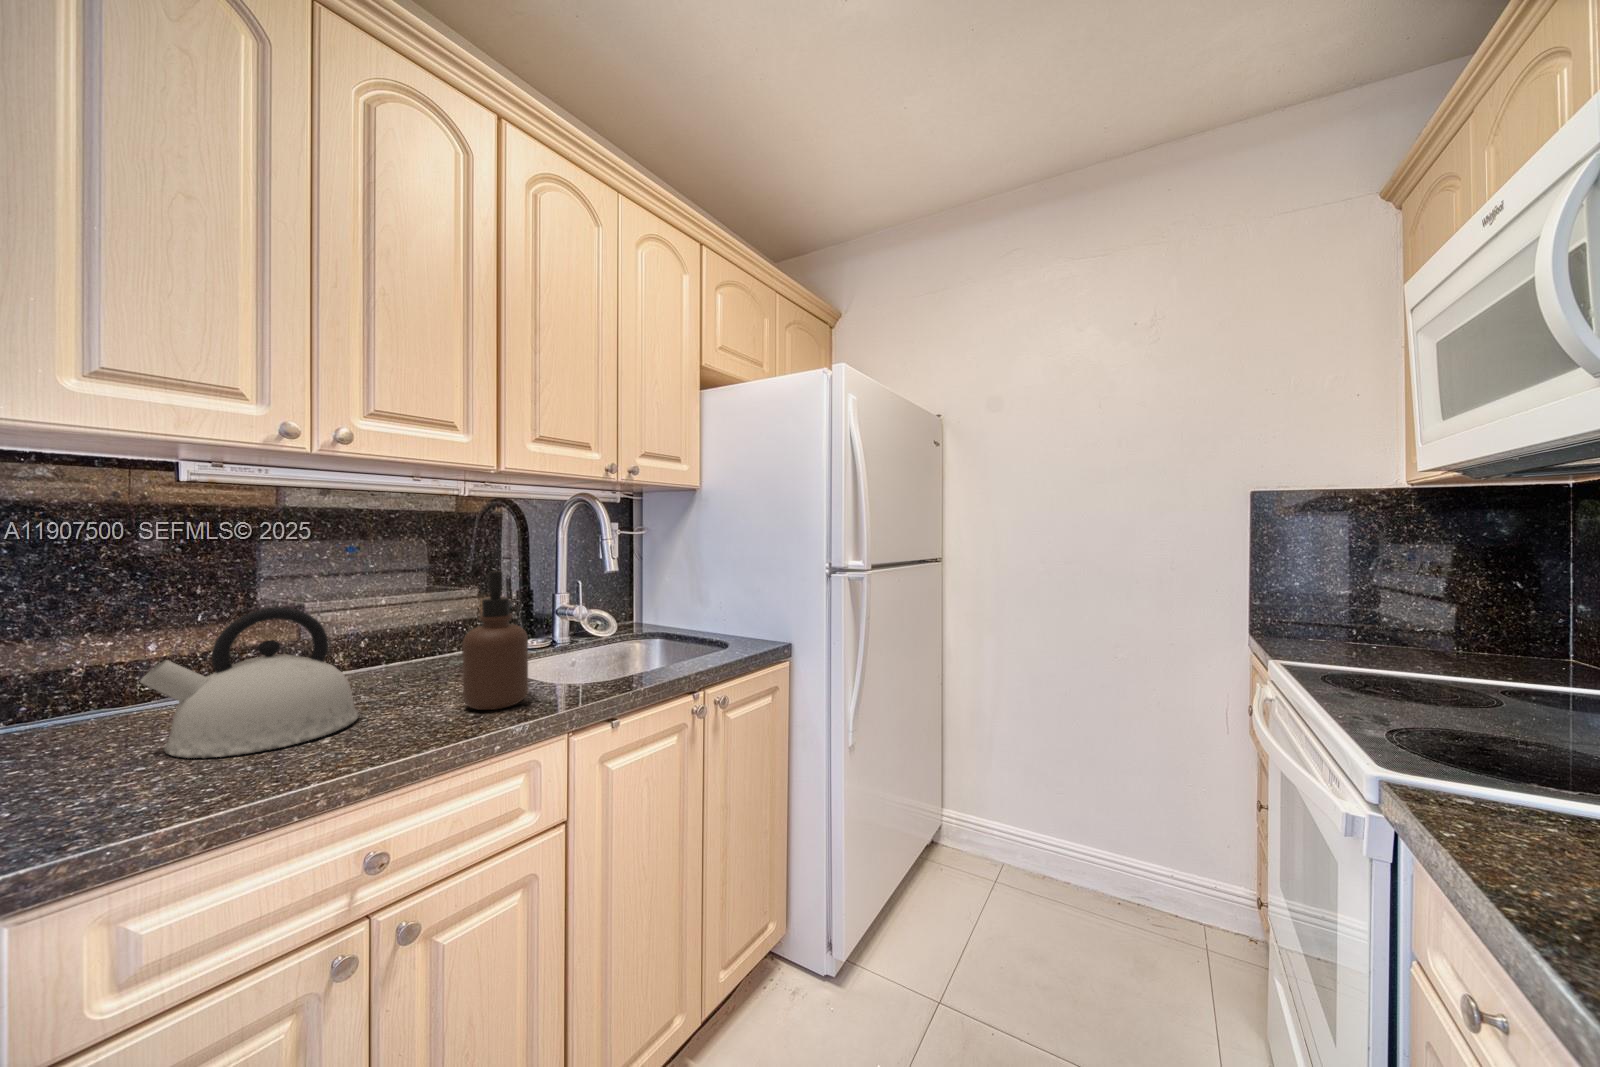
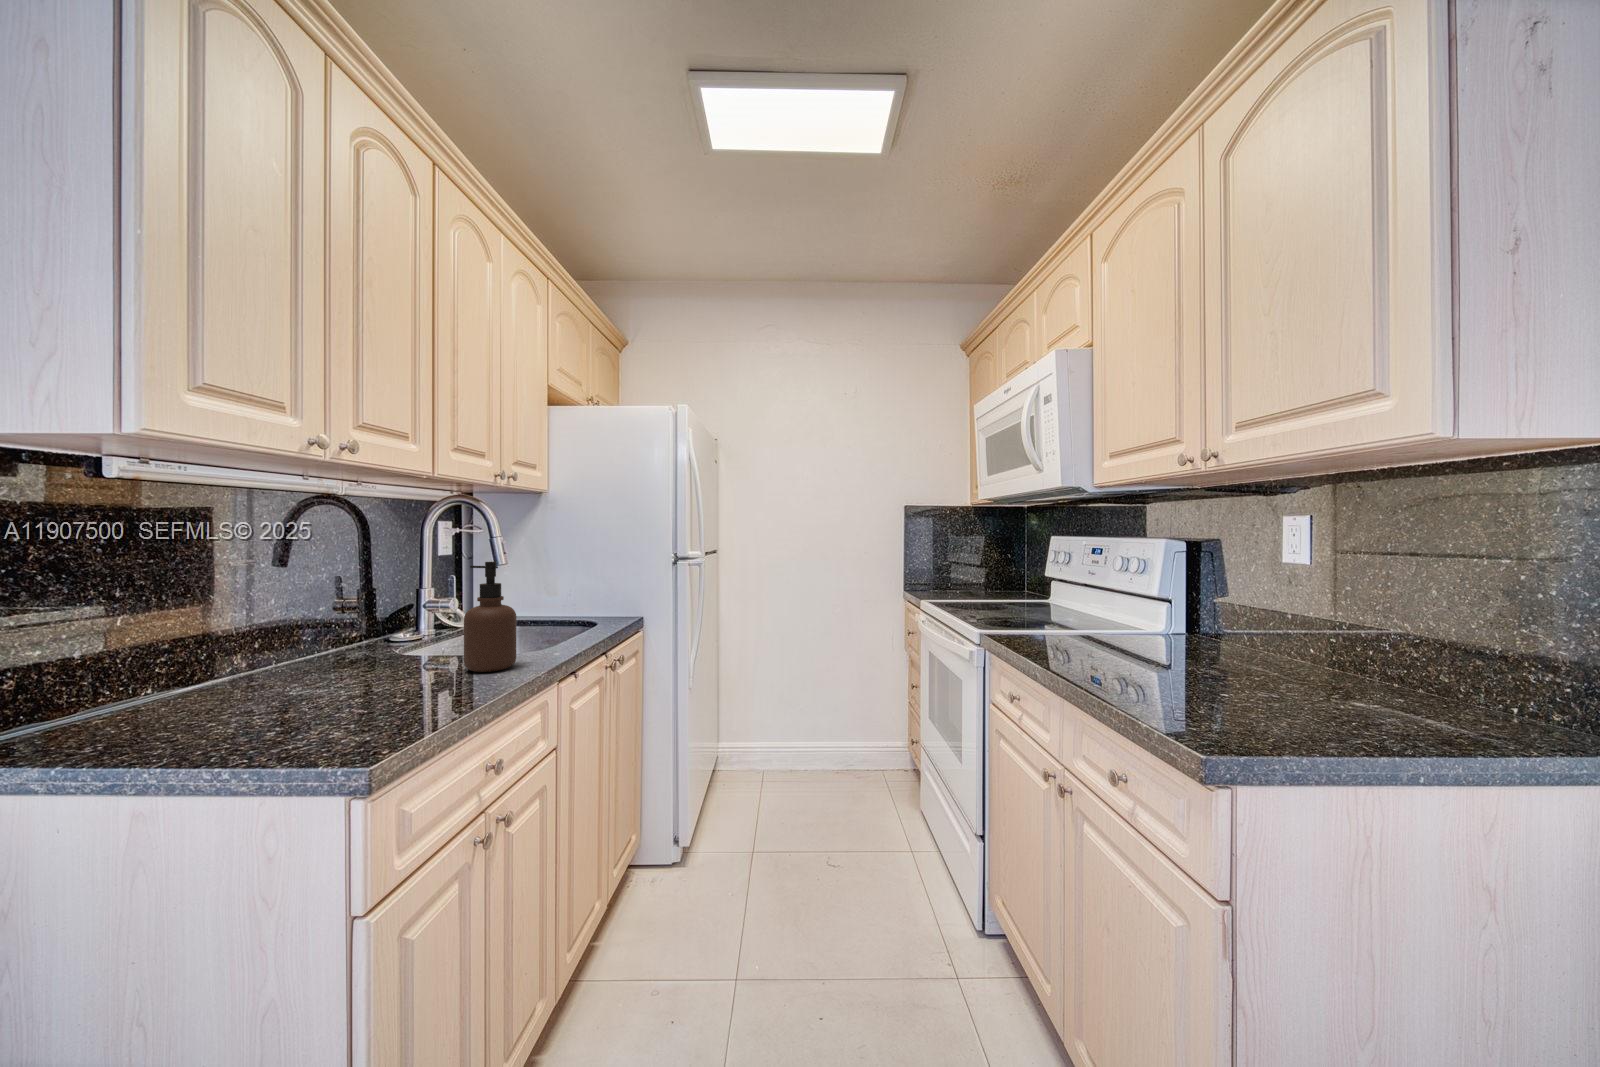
kettle: present [141,607,359,758] -> none [240,596,400,723]

